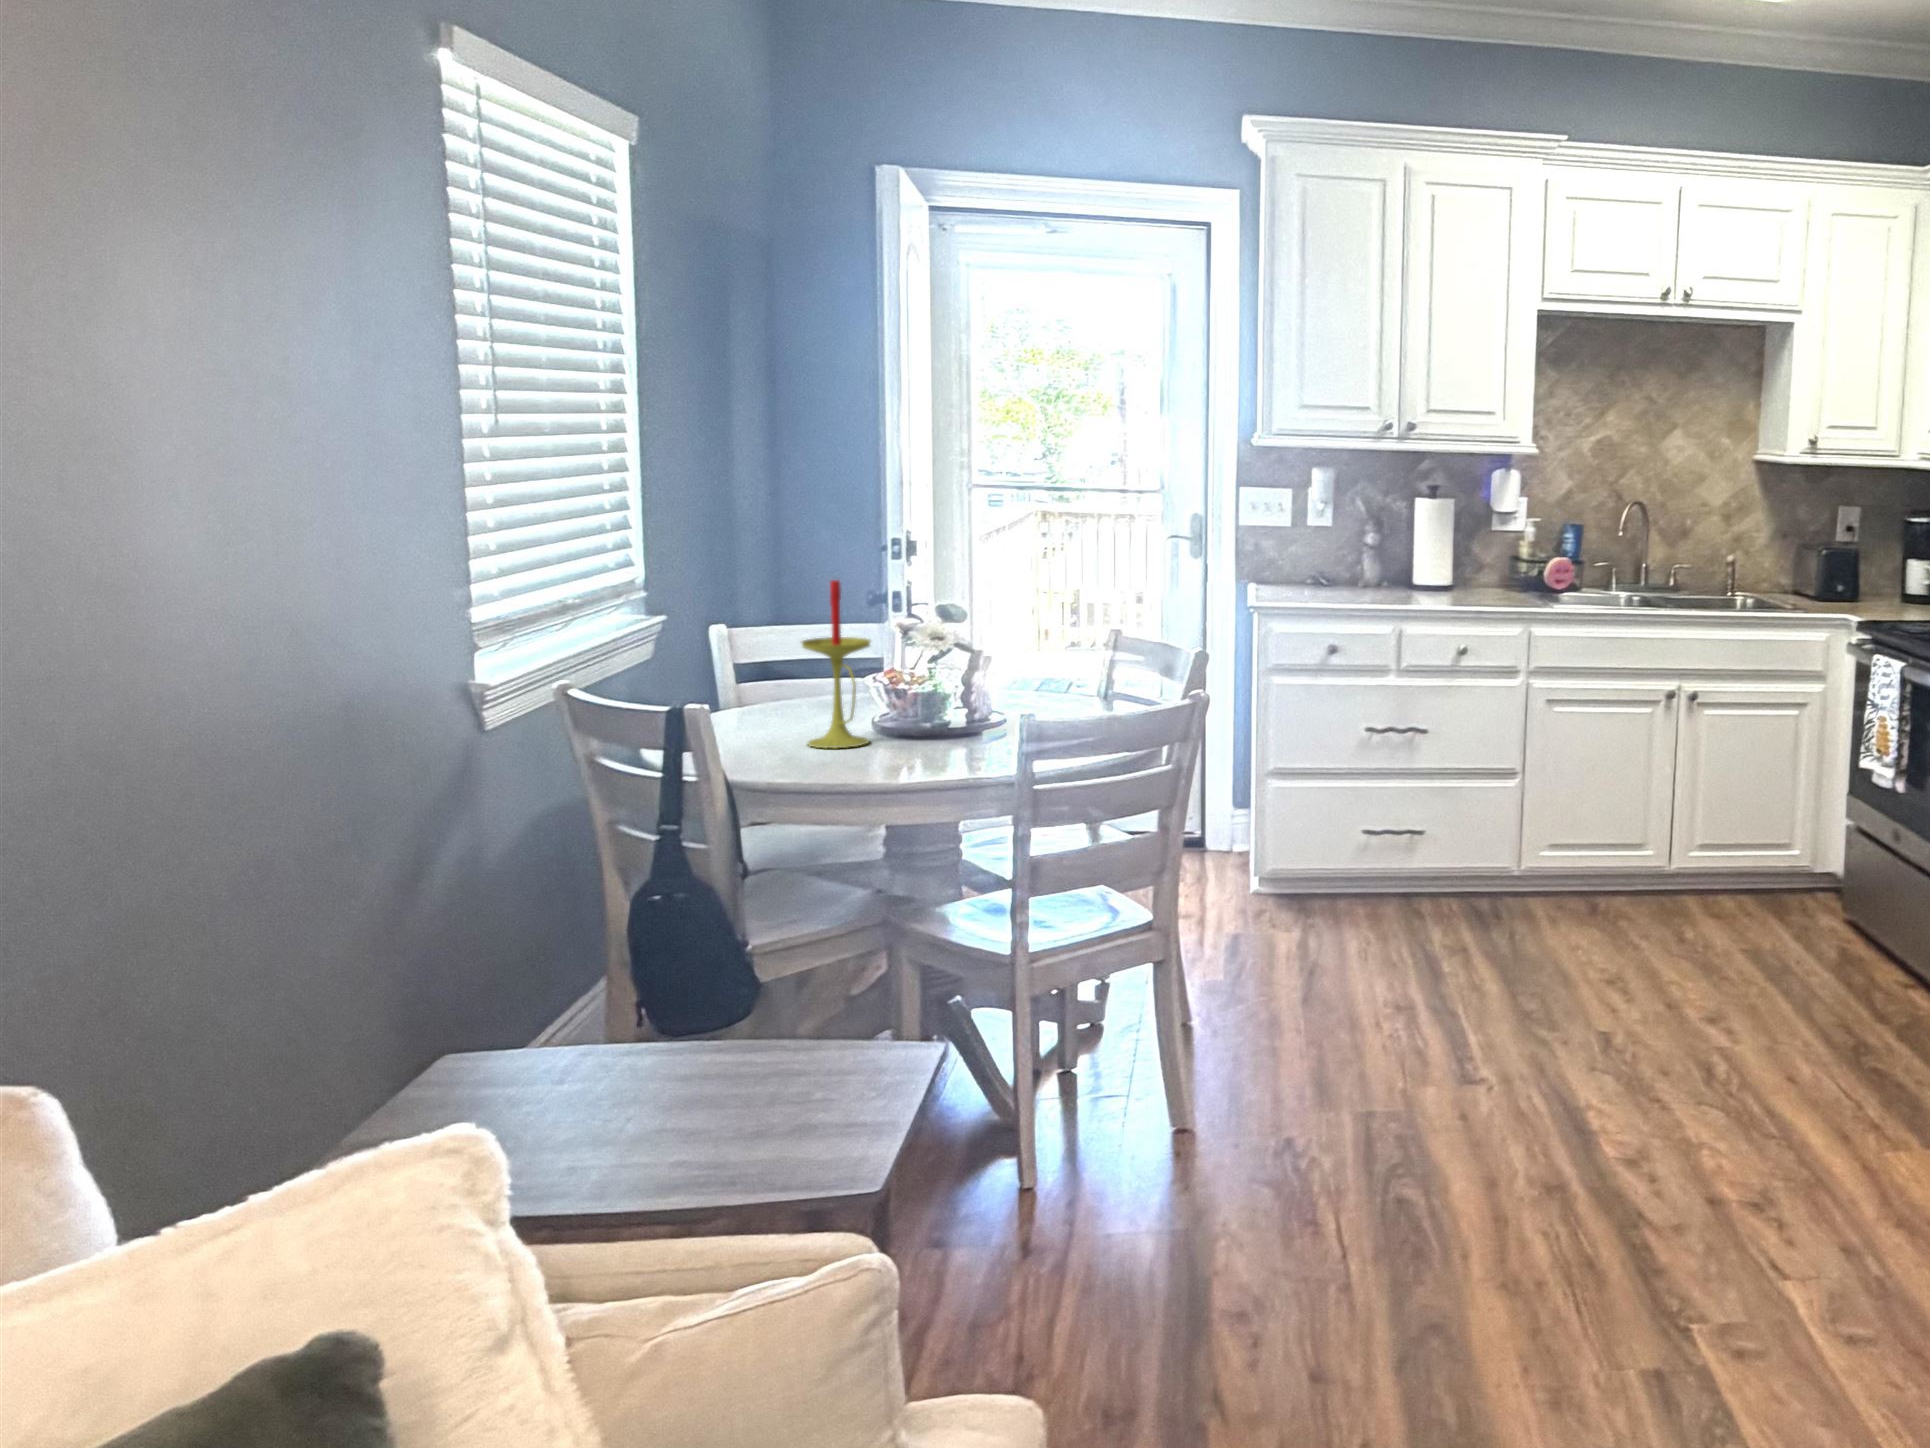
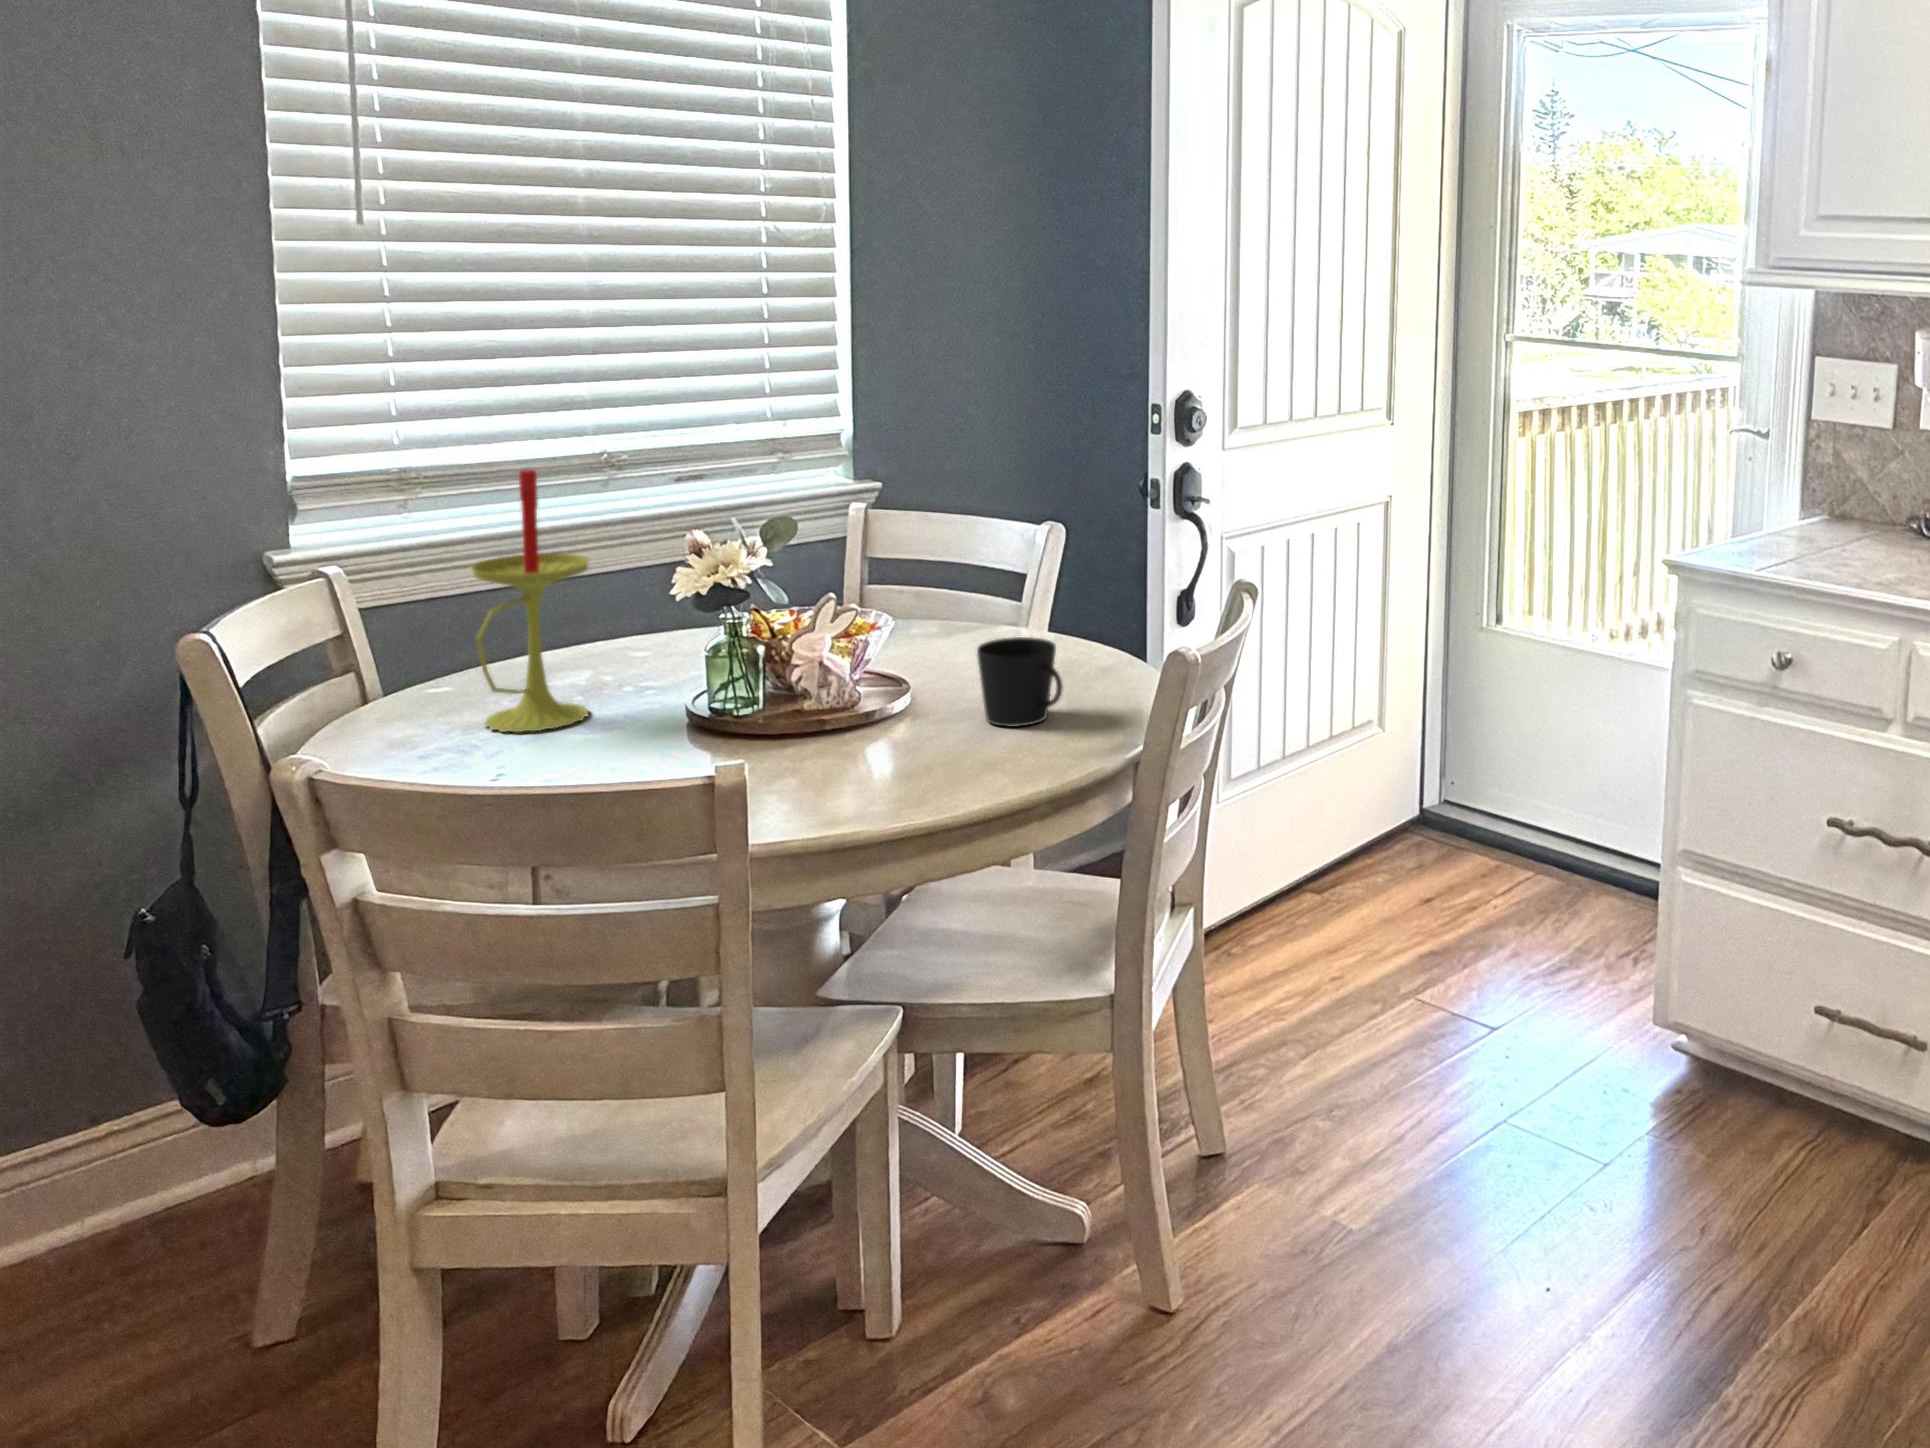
cup: none [1057,663,1114,711] -> present [977,637,1063,727]

